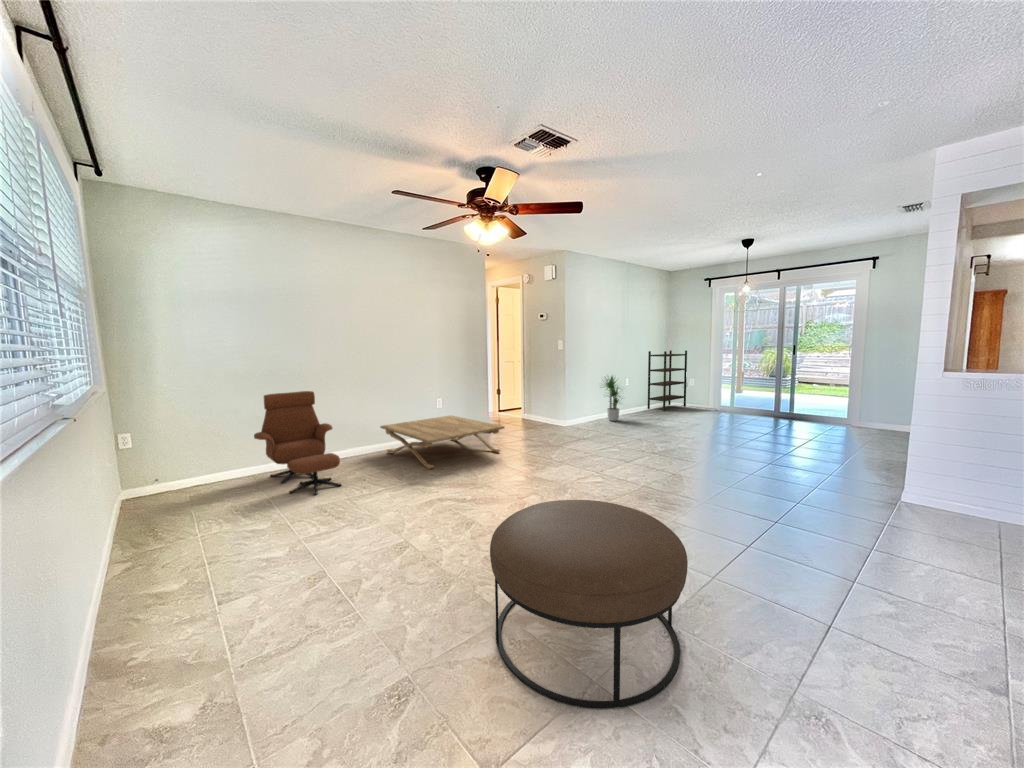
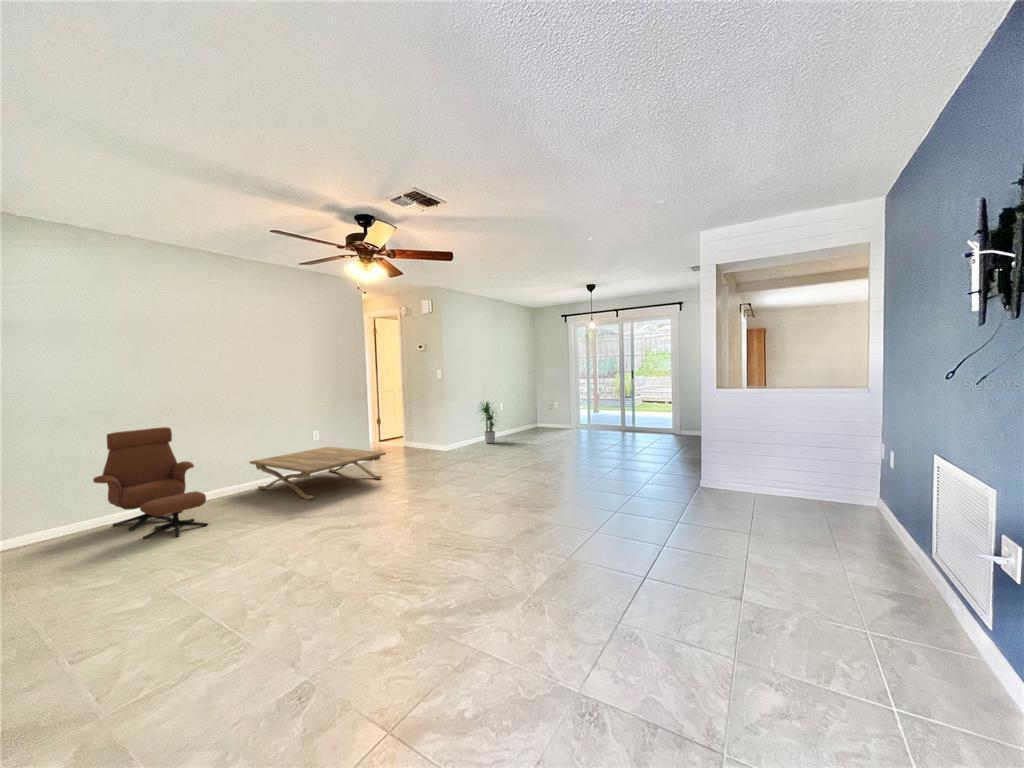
bookshelf: present [648,350,687,411] -> none [519,377,553,432]
ottoman: present [490,500,688,709] -> none [380,499,537,653]

